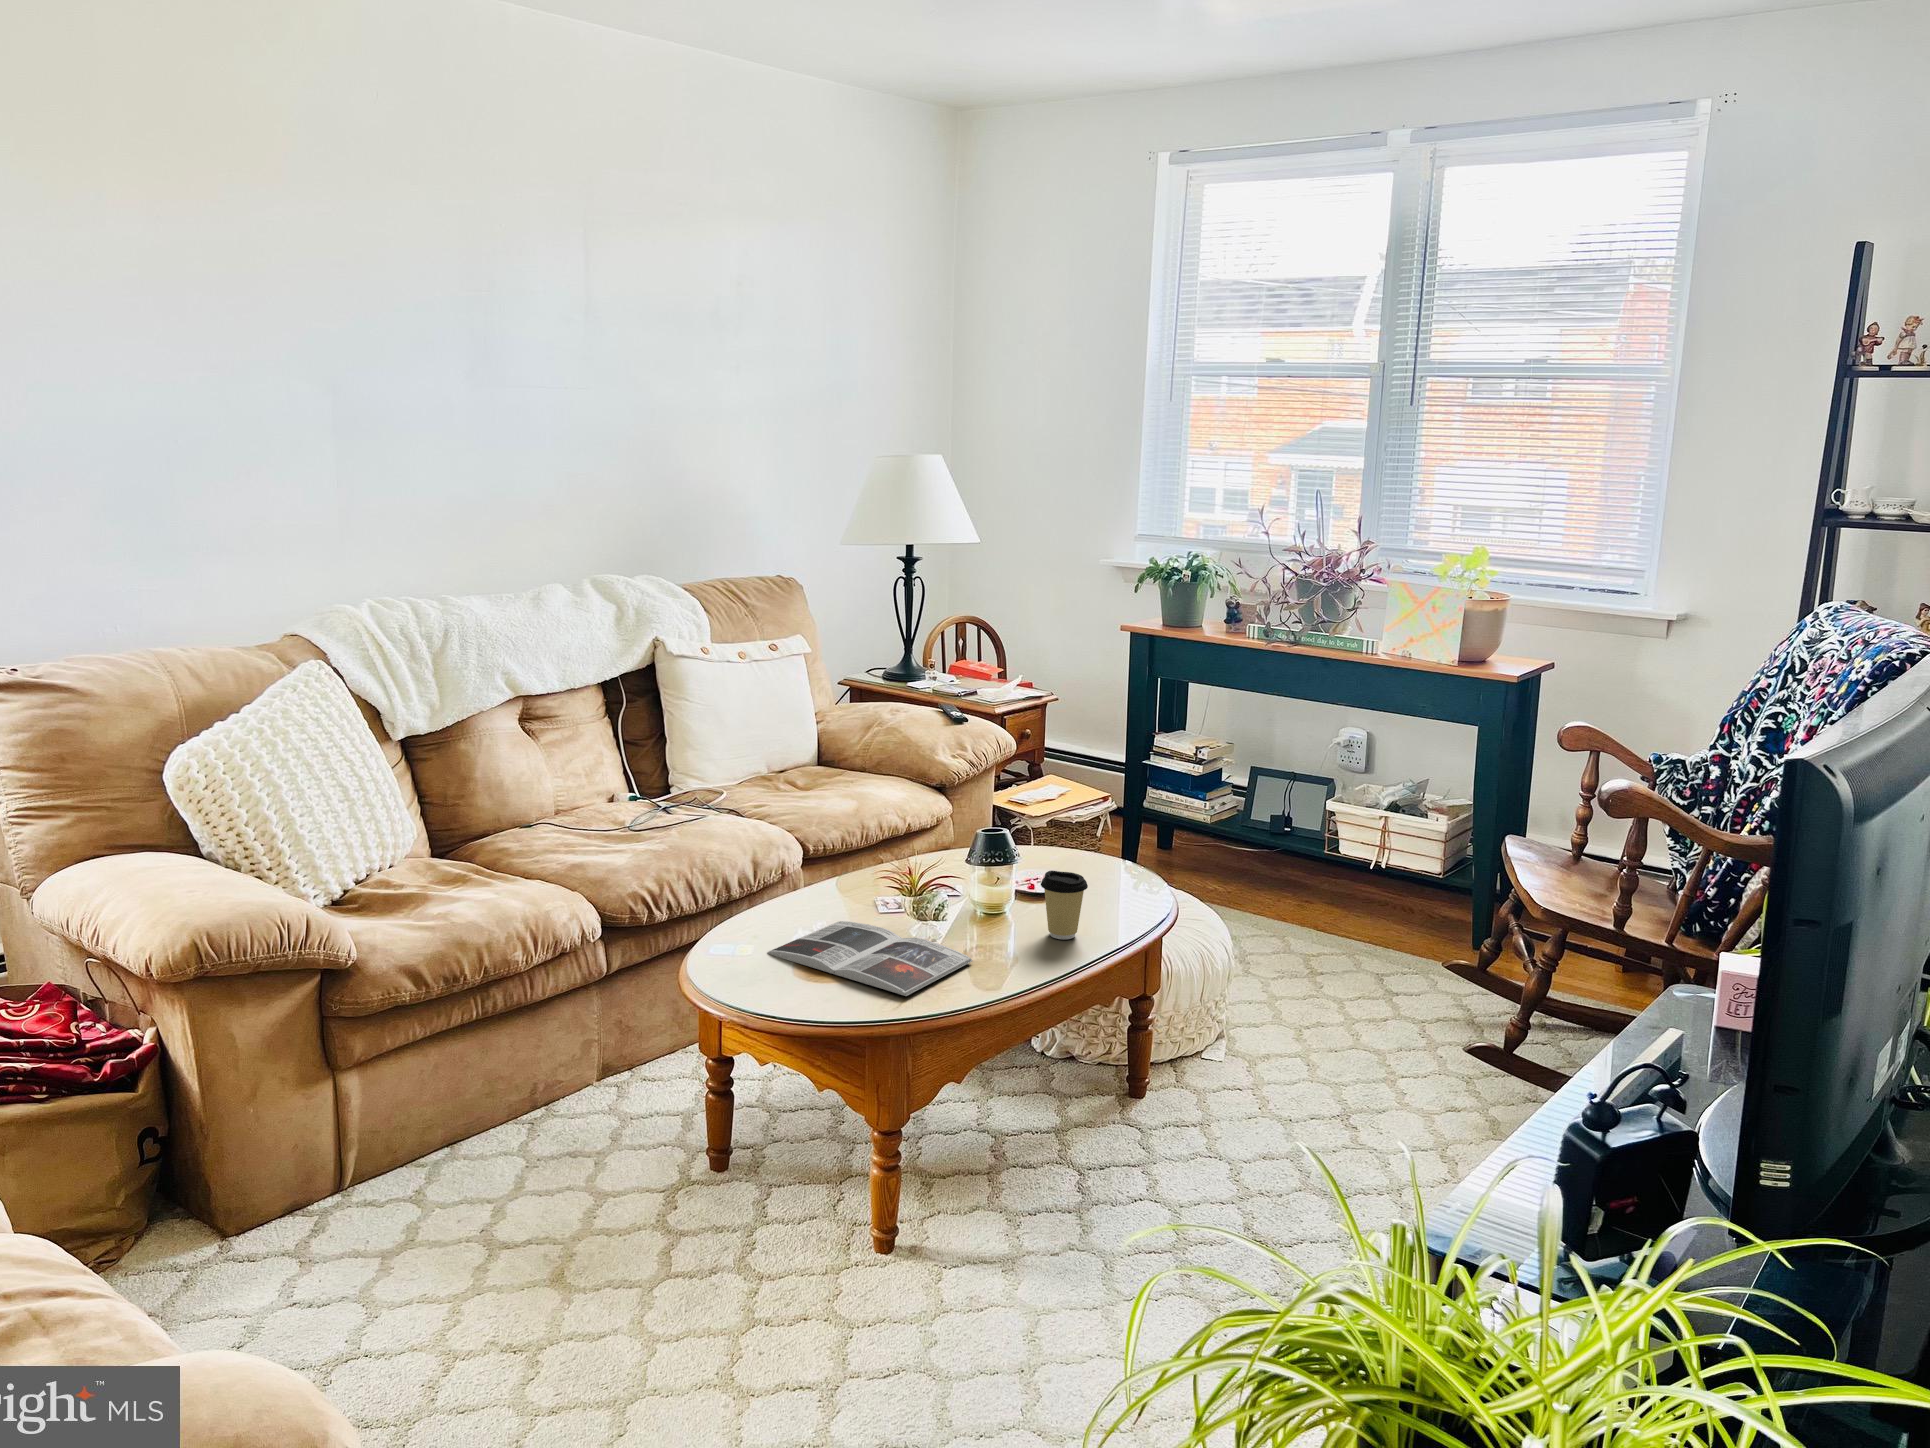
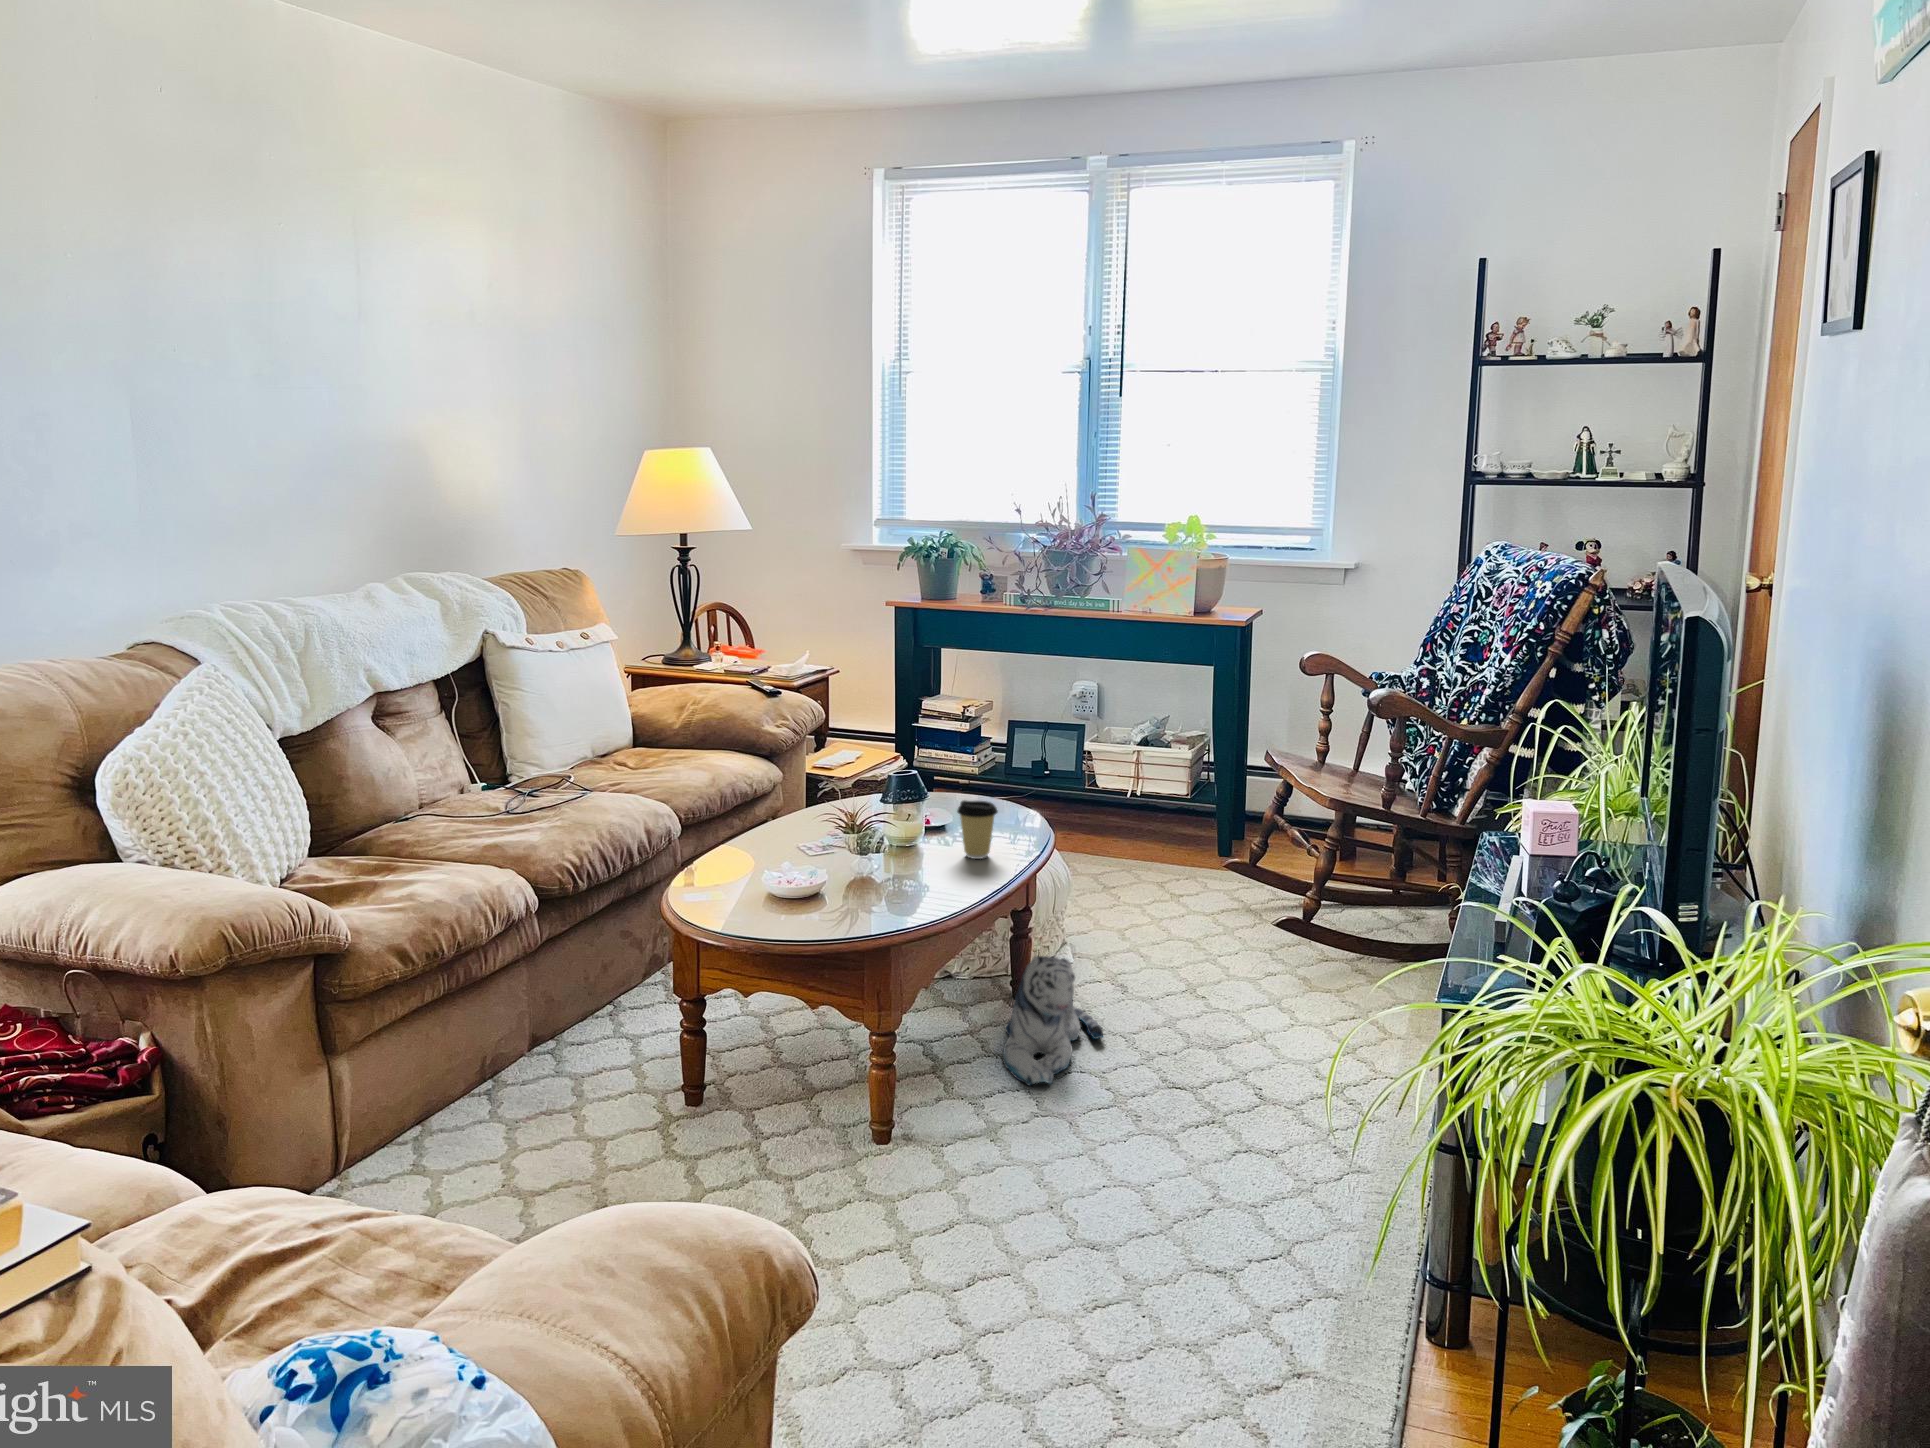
magazine: present [767,921,972,996] -> none [735,864,920,914]
plush toy: none [1064,1060,1197,1214] -> present [1003,956,1103,1085]

